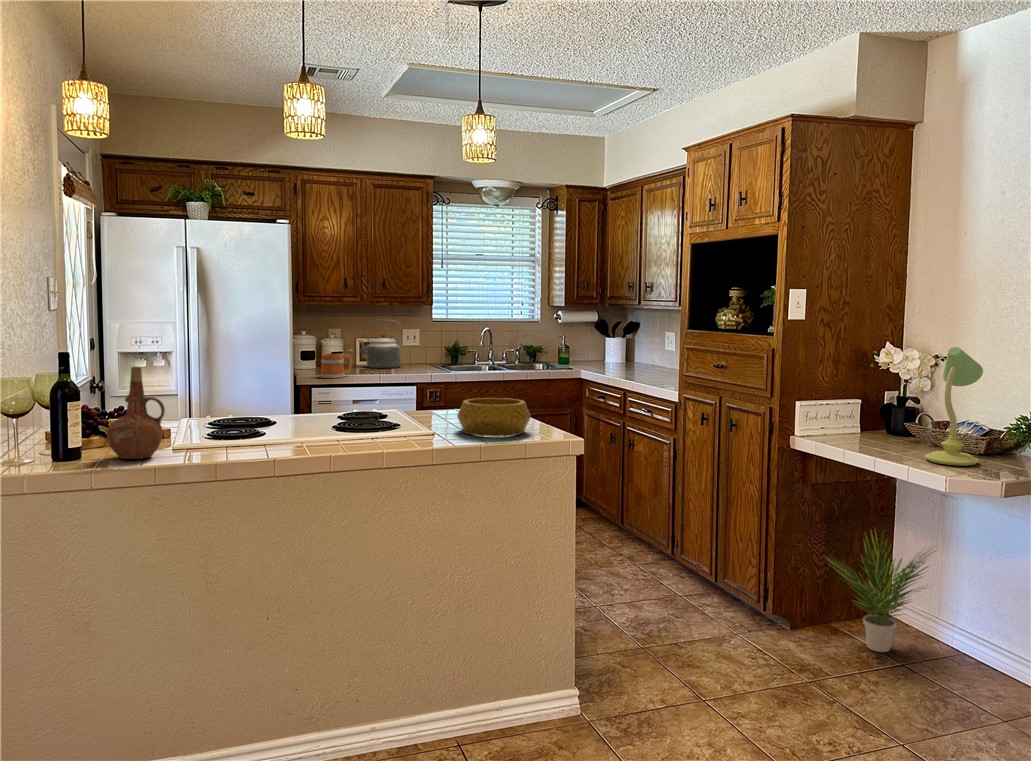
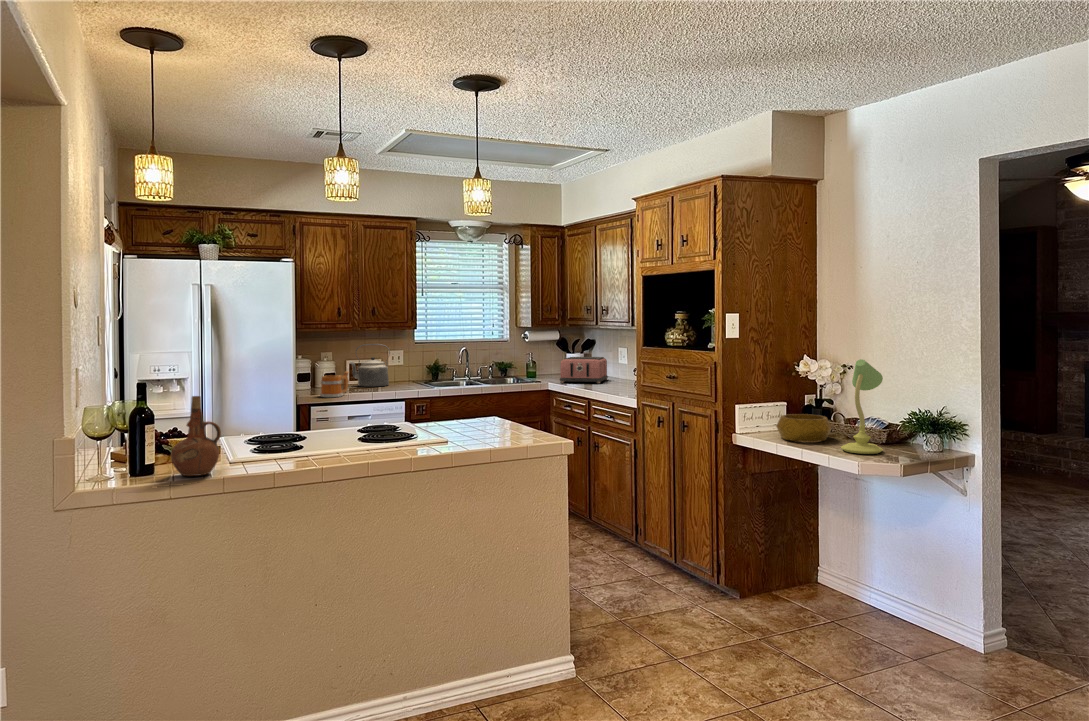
toaster: none [595,340,653,372] -> present [560,357,608,383]
decorative bowl: present [457,398,531,437] -> present [776,414,831,442]
potted plant: present [834,530,930,652] -> none [763,507,854,610]

